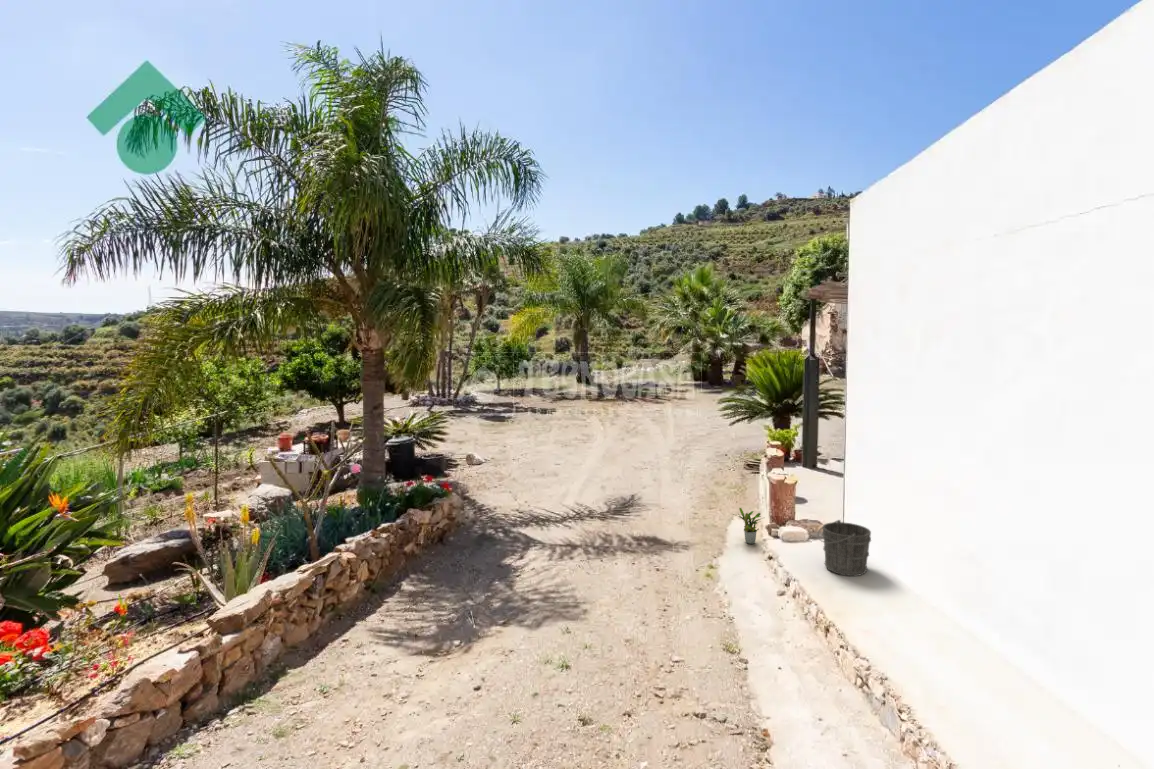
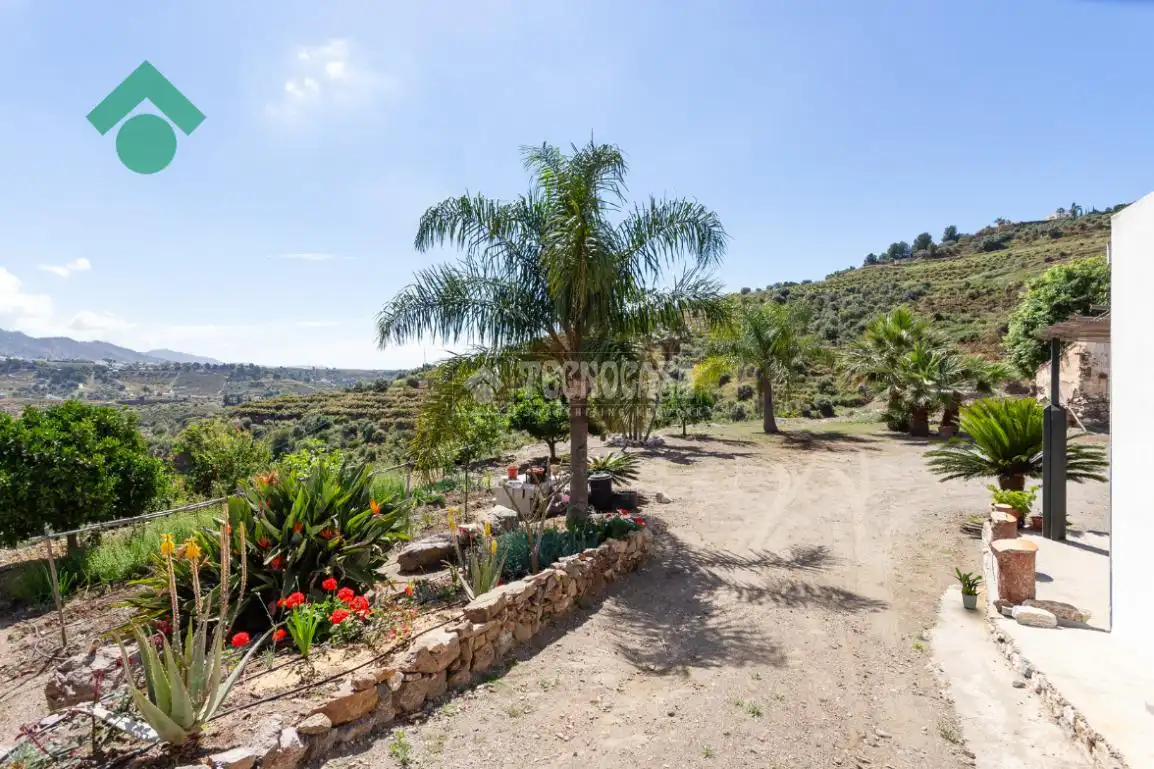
bucket: present [818,520,871,576] -> none [1056,588,1128,653]

